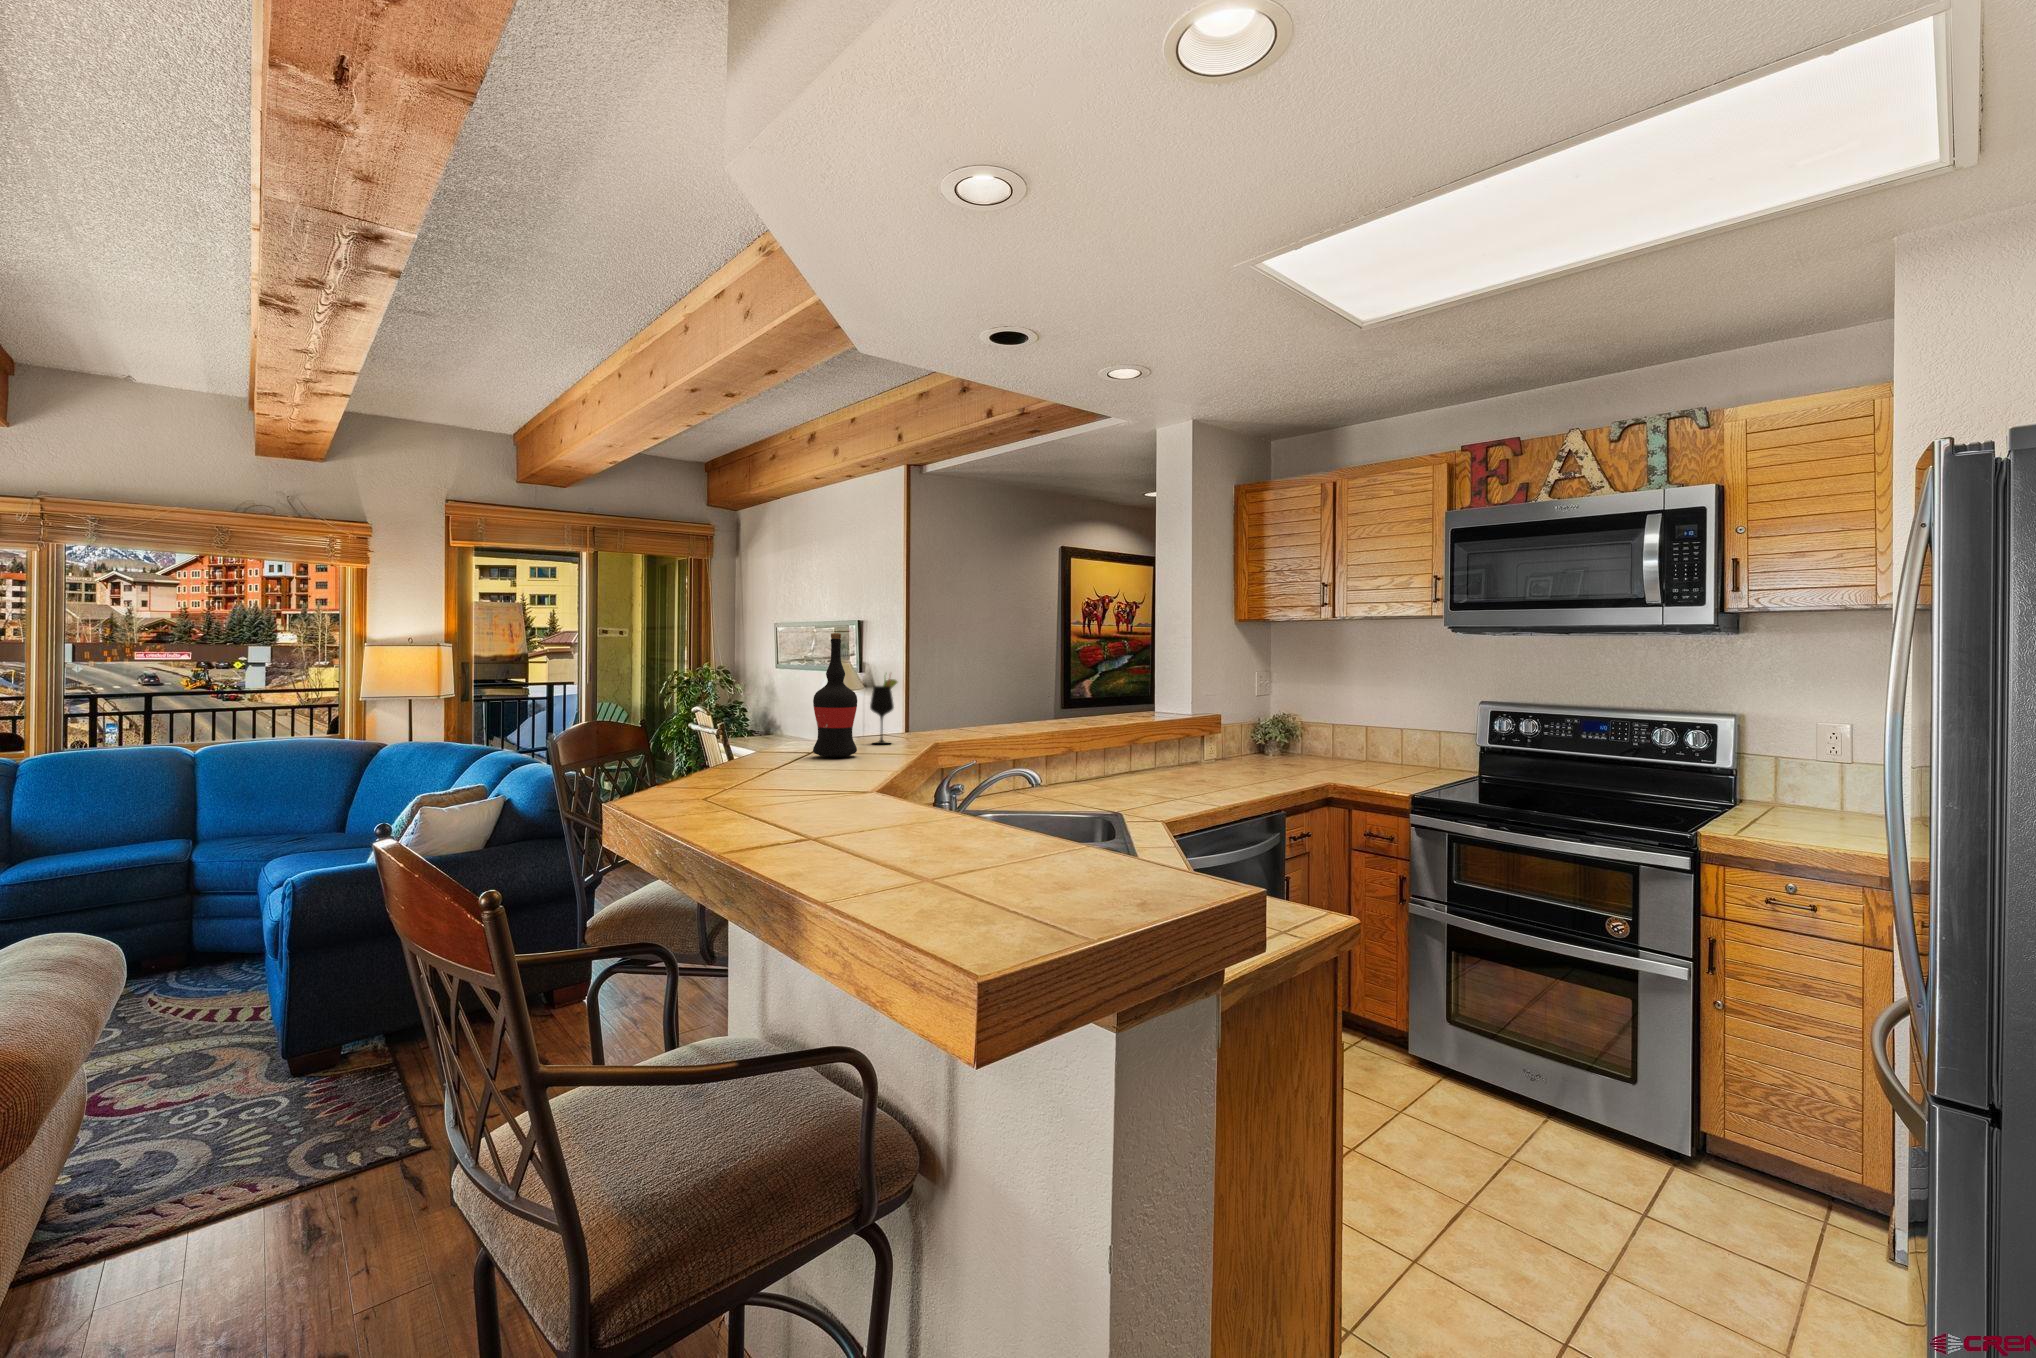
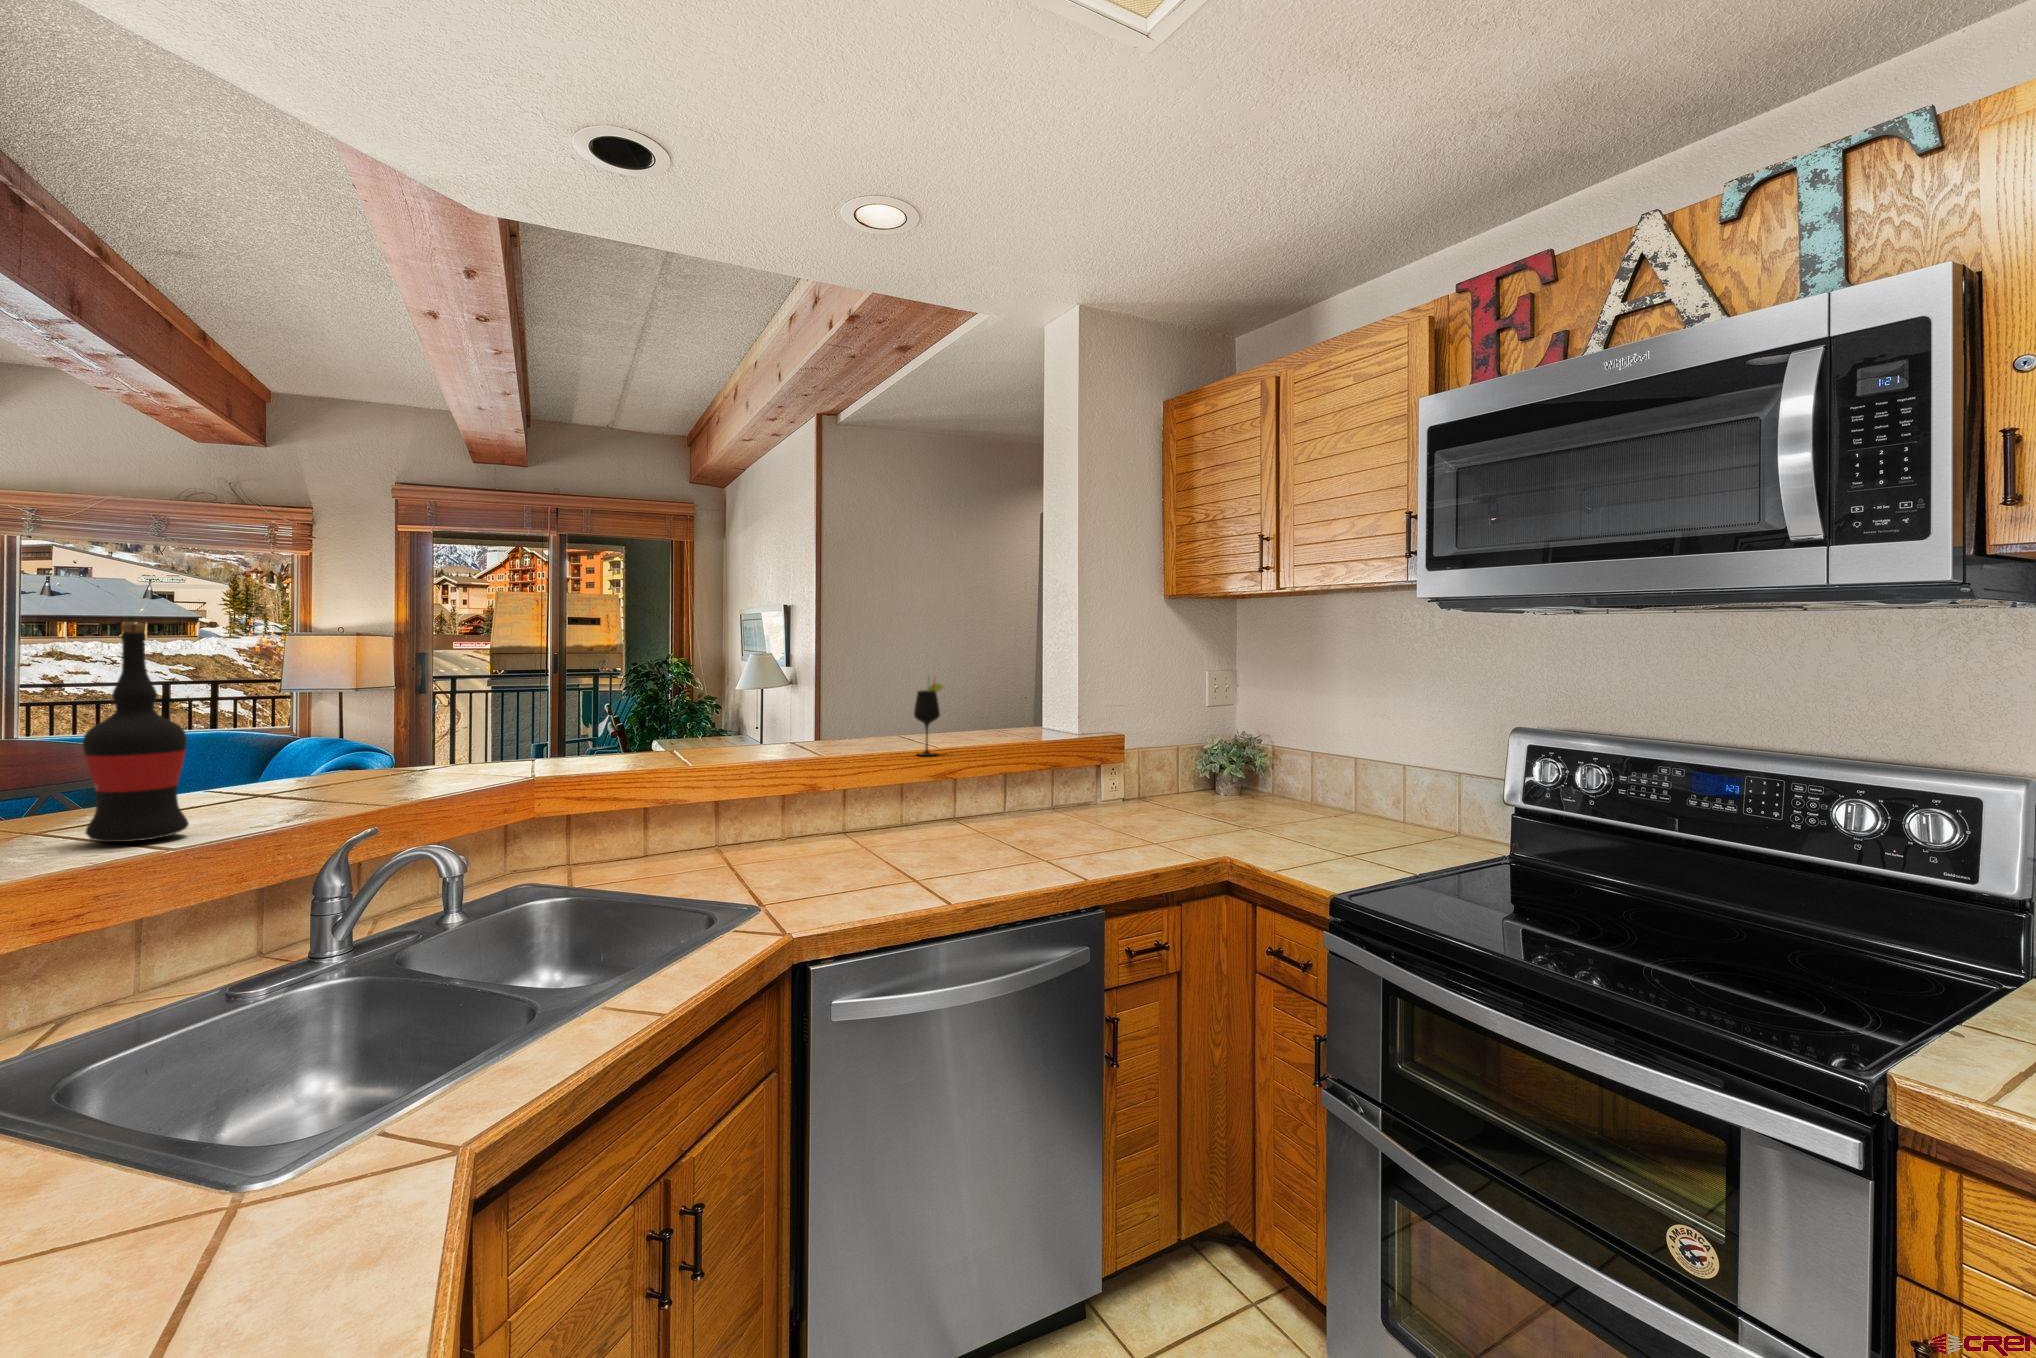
wine glass: present [870,678,897,744] -> present [914,679,943,756]

